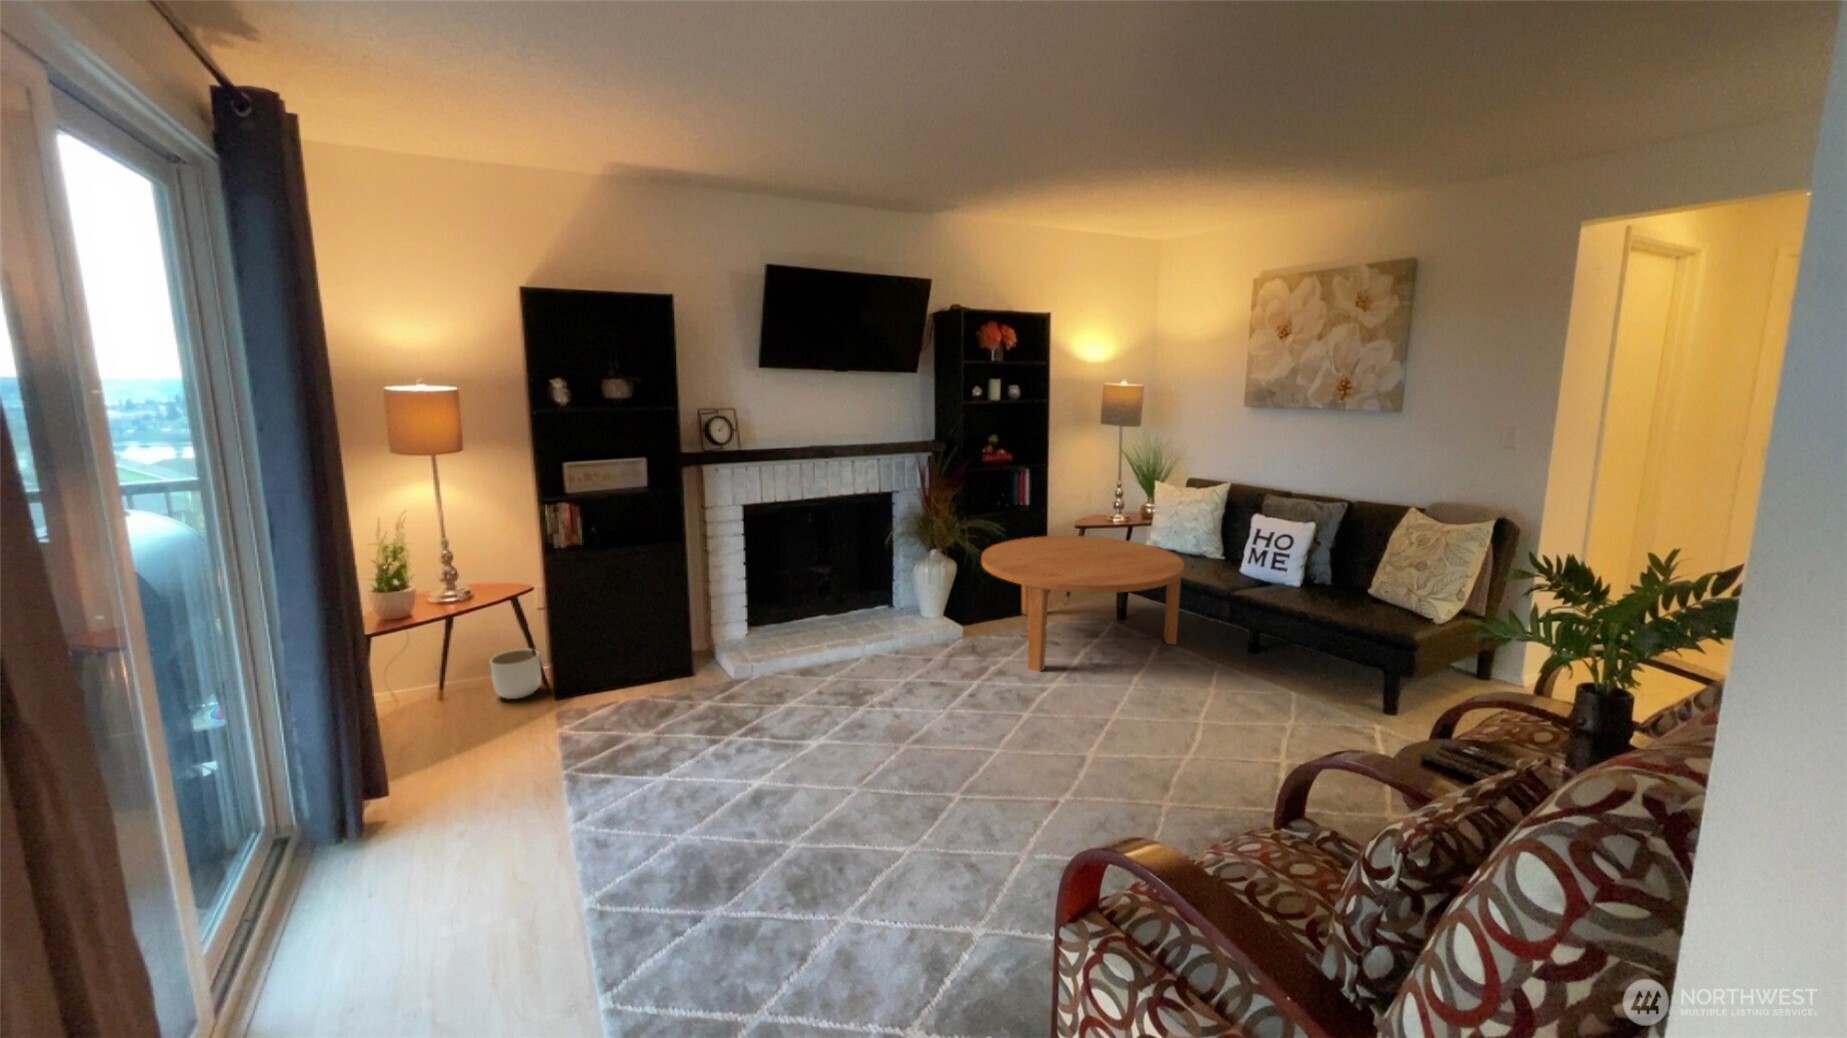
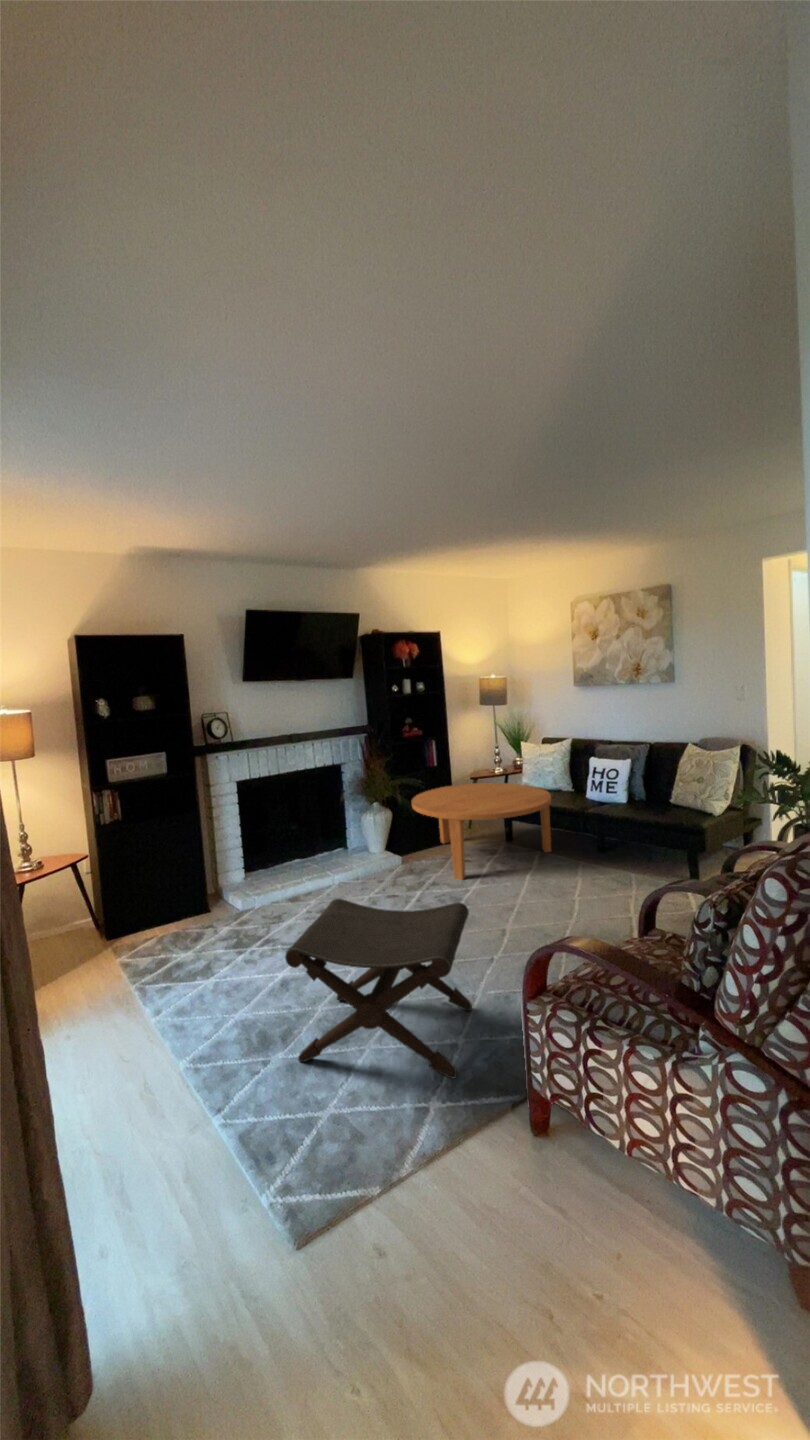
planter: present [490,649,541,699] -> none [51,903,91,944]
footstool: none [724,695,1014,993] -> present [285,898,472,1079]

